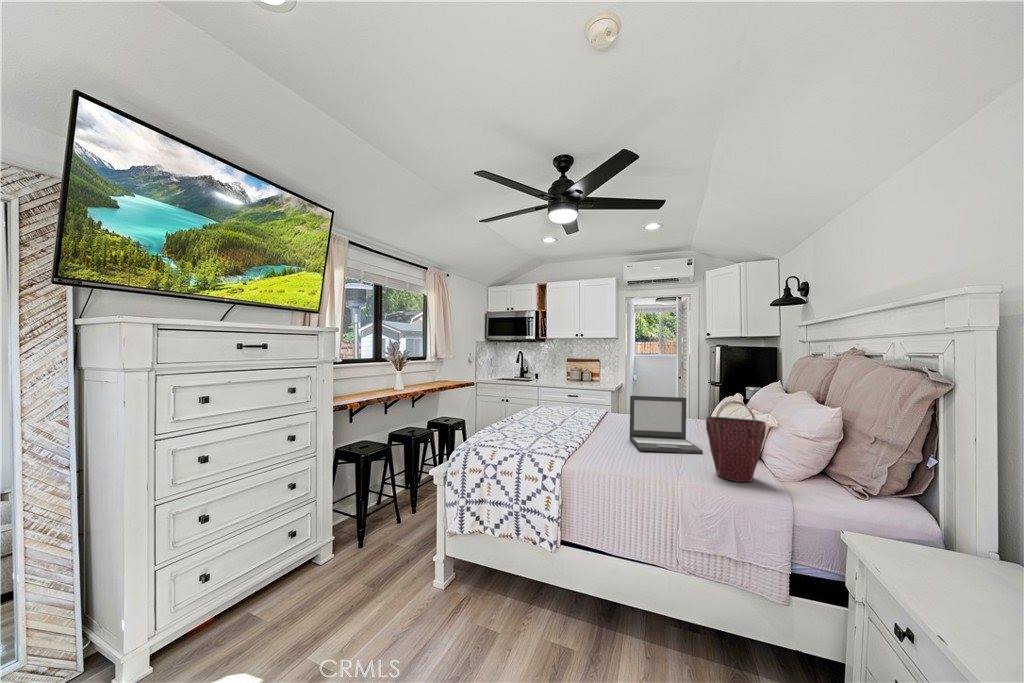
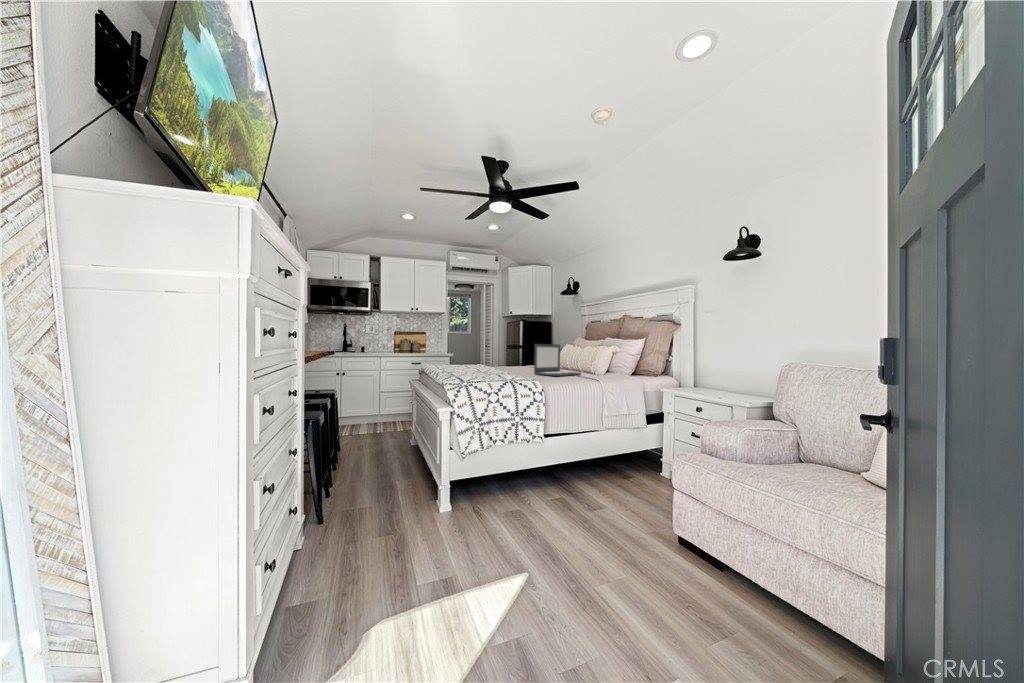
handbag: present [706,401,766,482] -> none [602,338,625,379]

